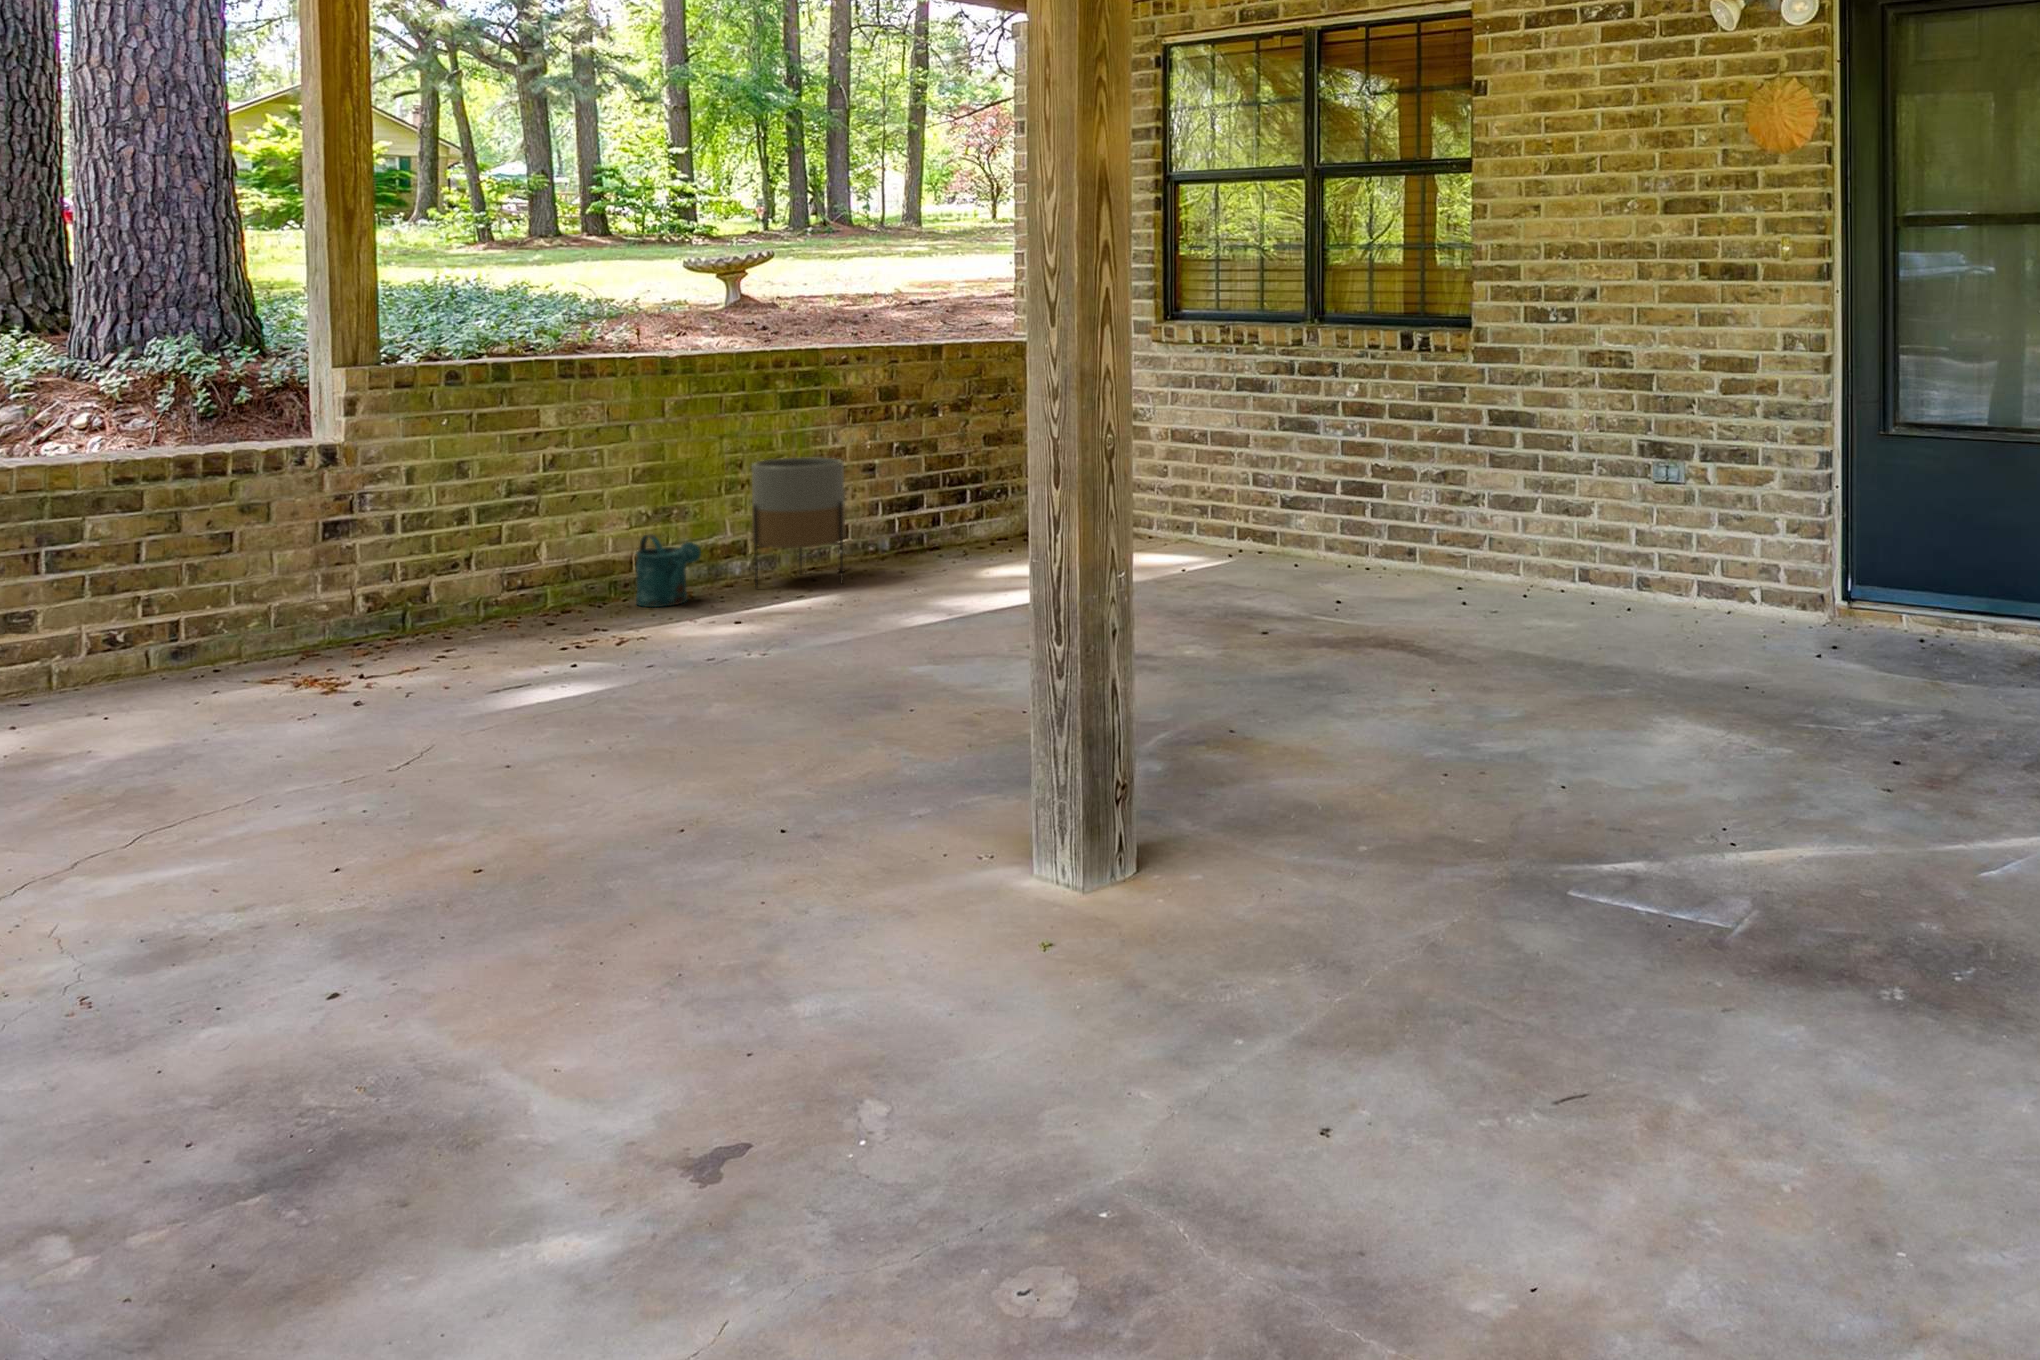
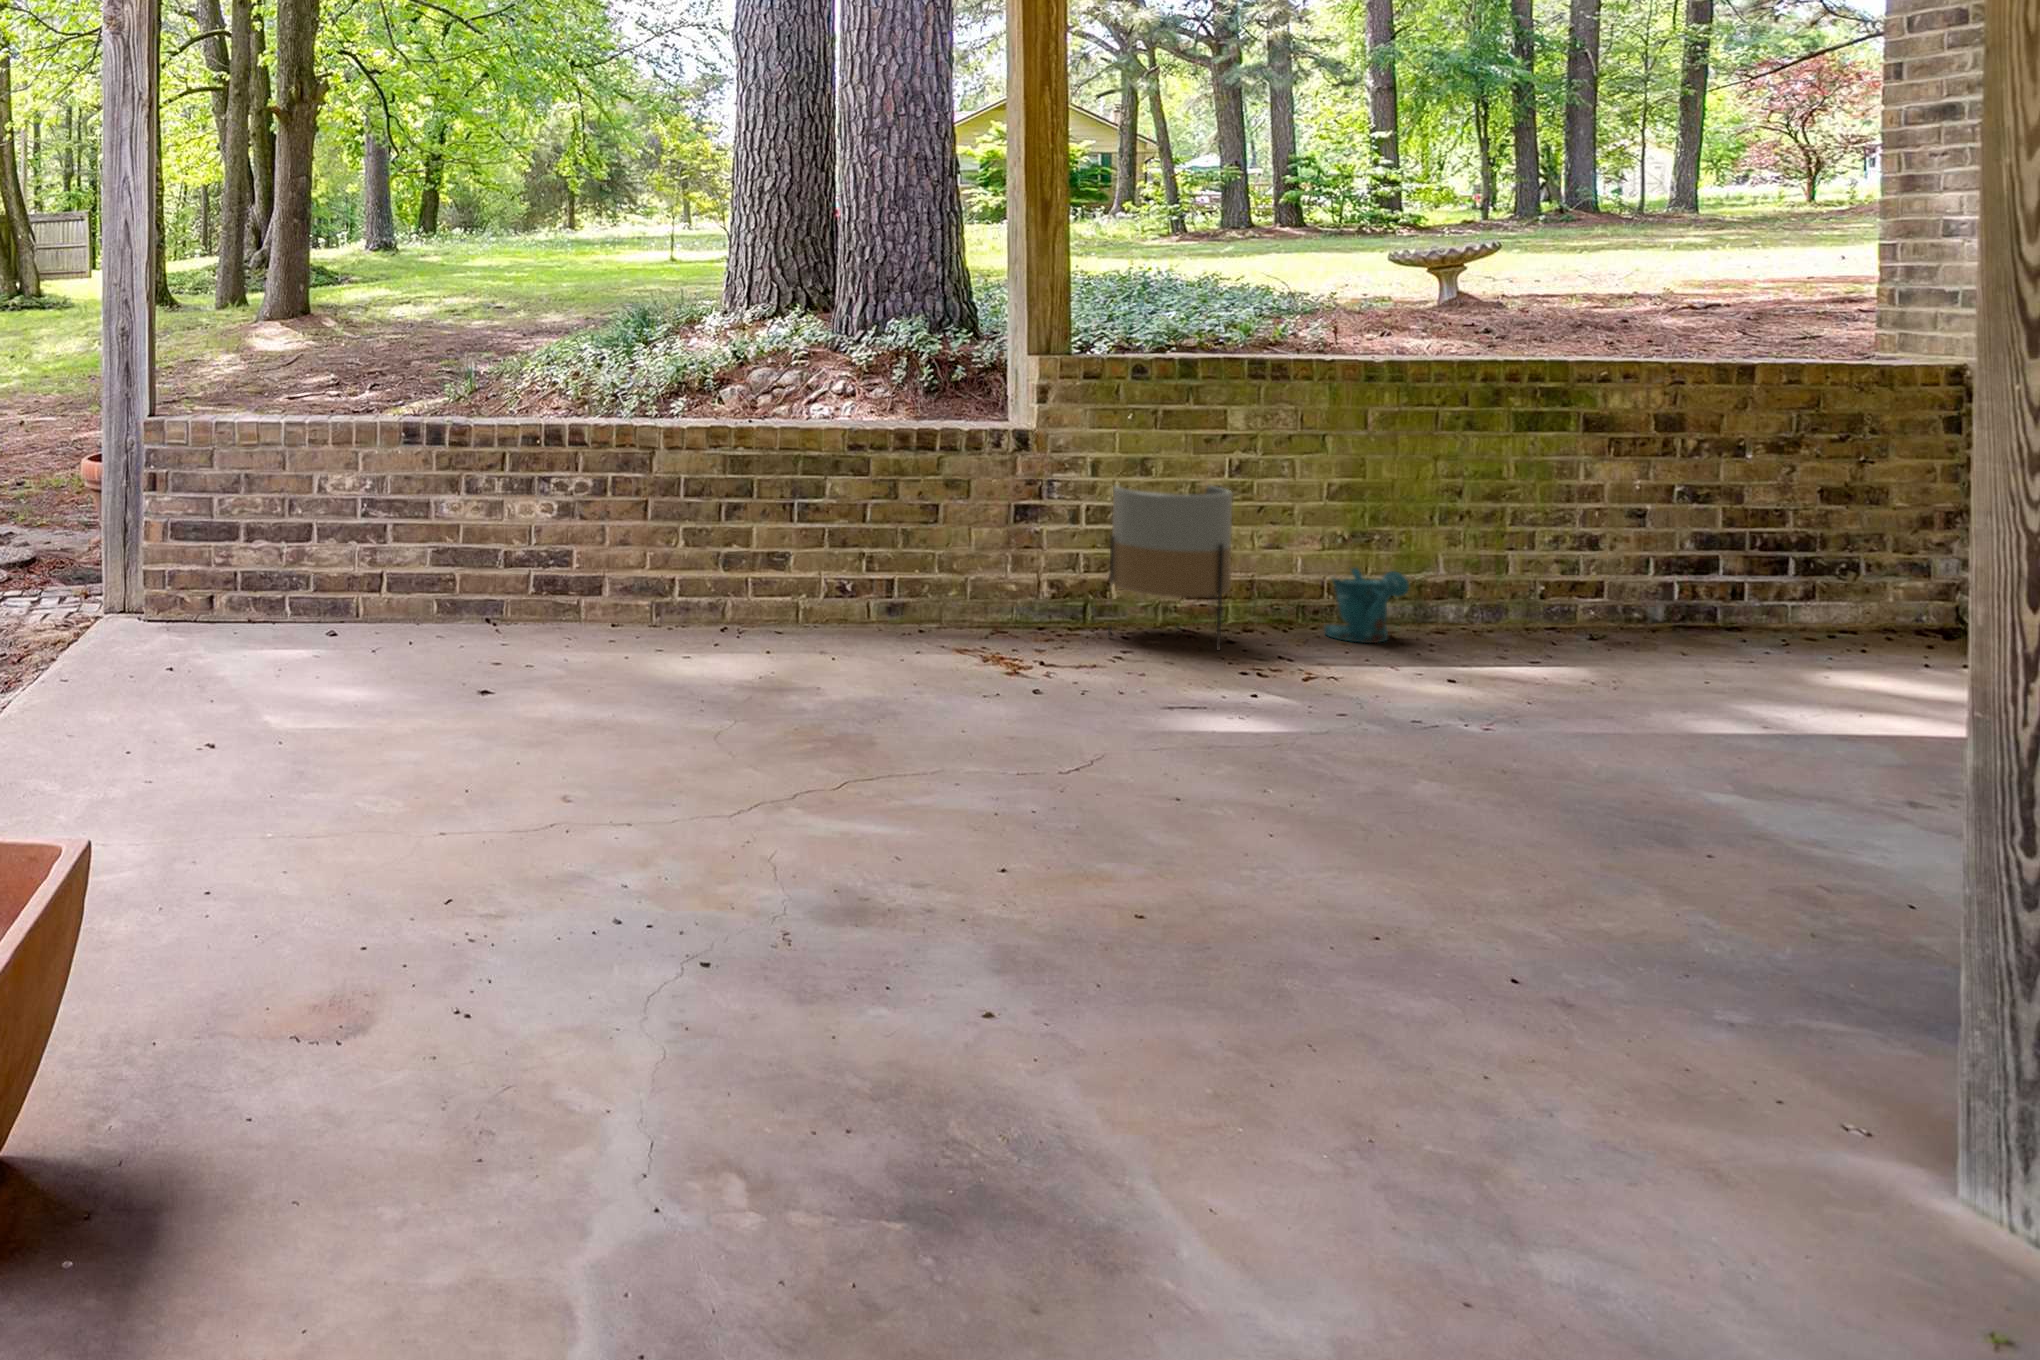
planter: present [751,457,845,588] -> present [1108,486,1233,650]

